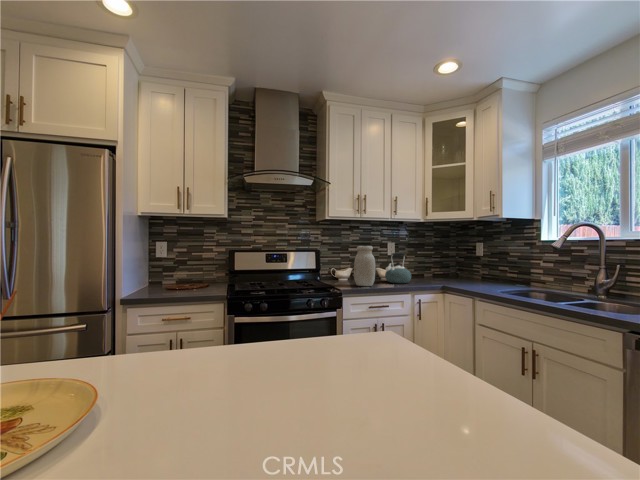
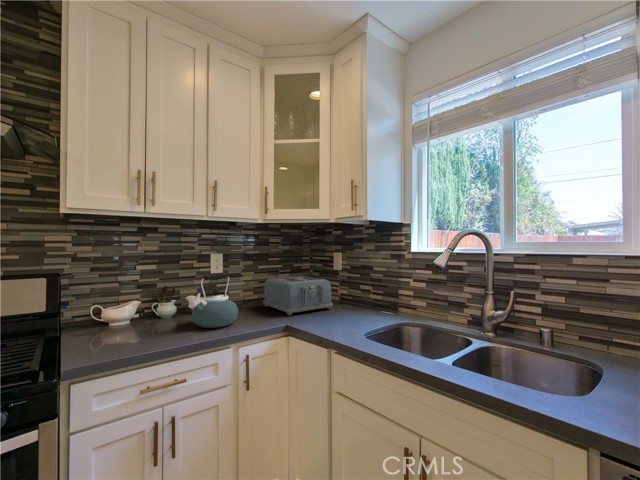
jar: present [354,246,375,286] -> none [110,266,159,349]
toaster: none [422,259,475,282] -> present [263,276,333,315]

